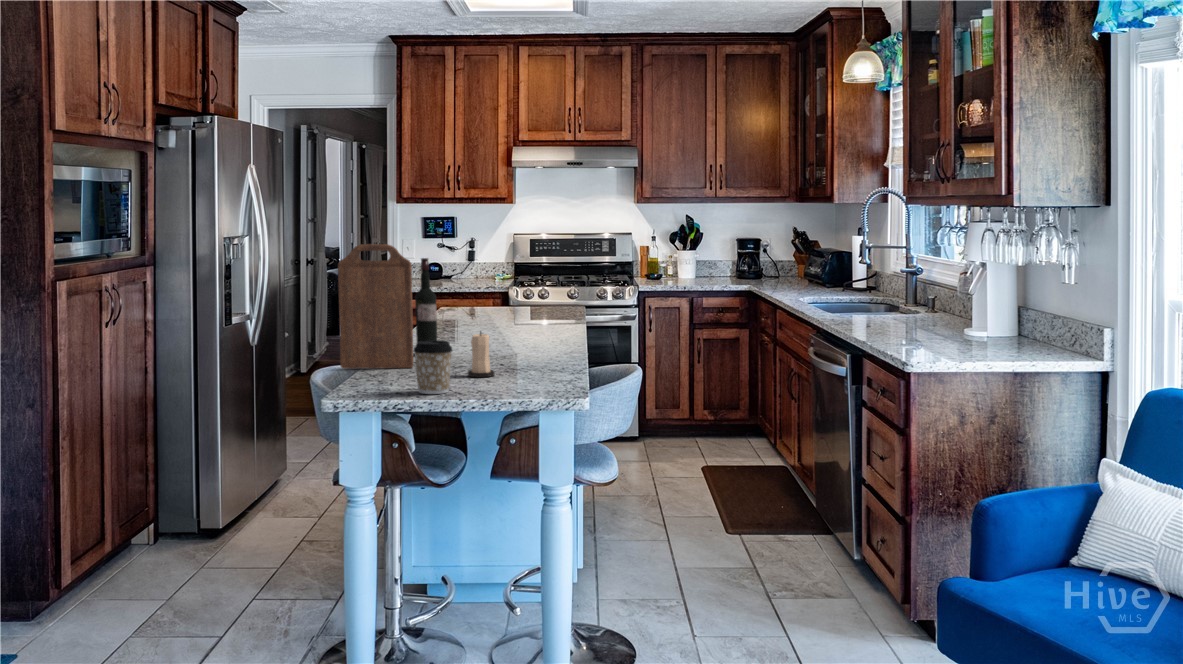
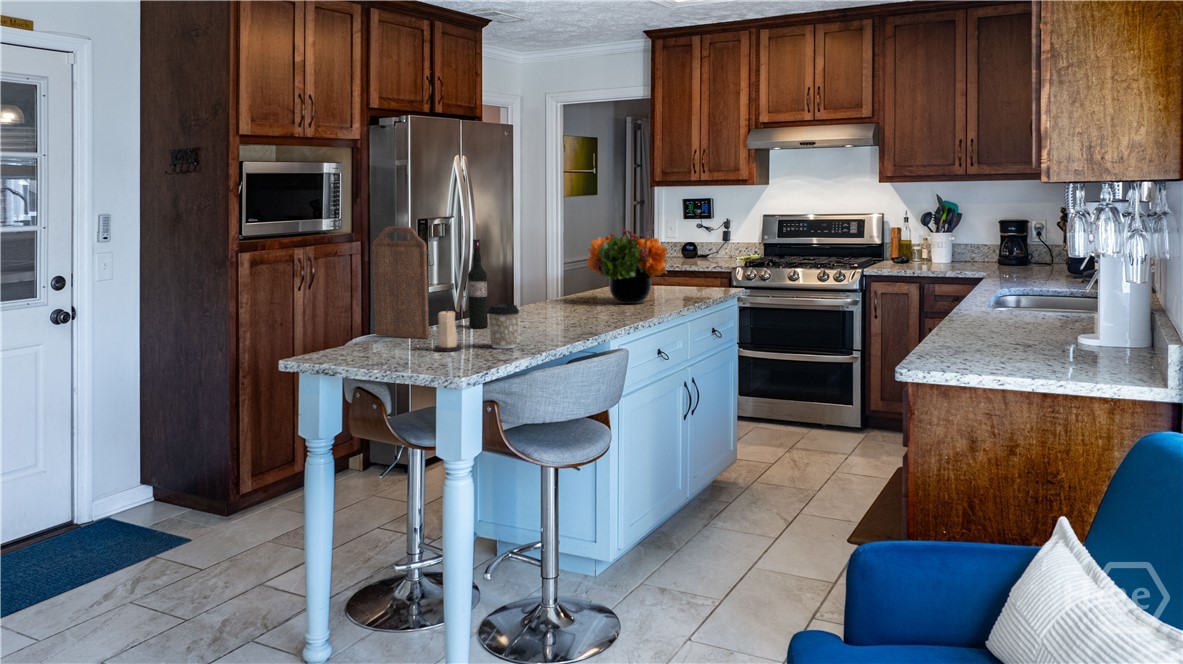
flower arrangement: none [452,248,538,326] -> present [587,229,667,304]
coffee cup: present [413,340,452,394] -> present [487,304,519,348]

